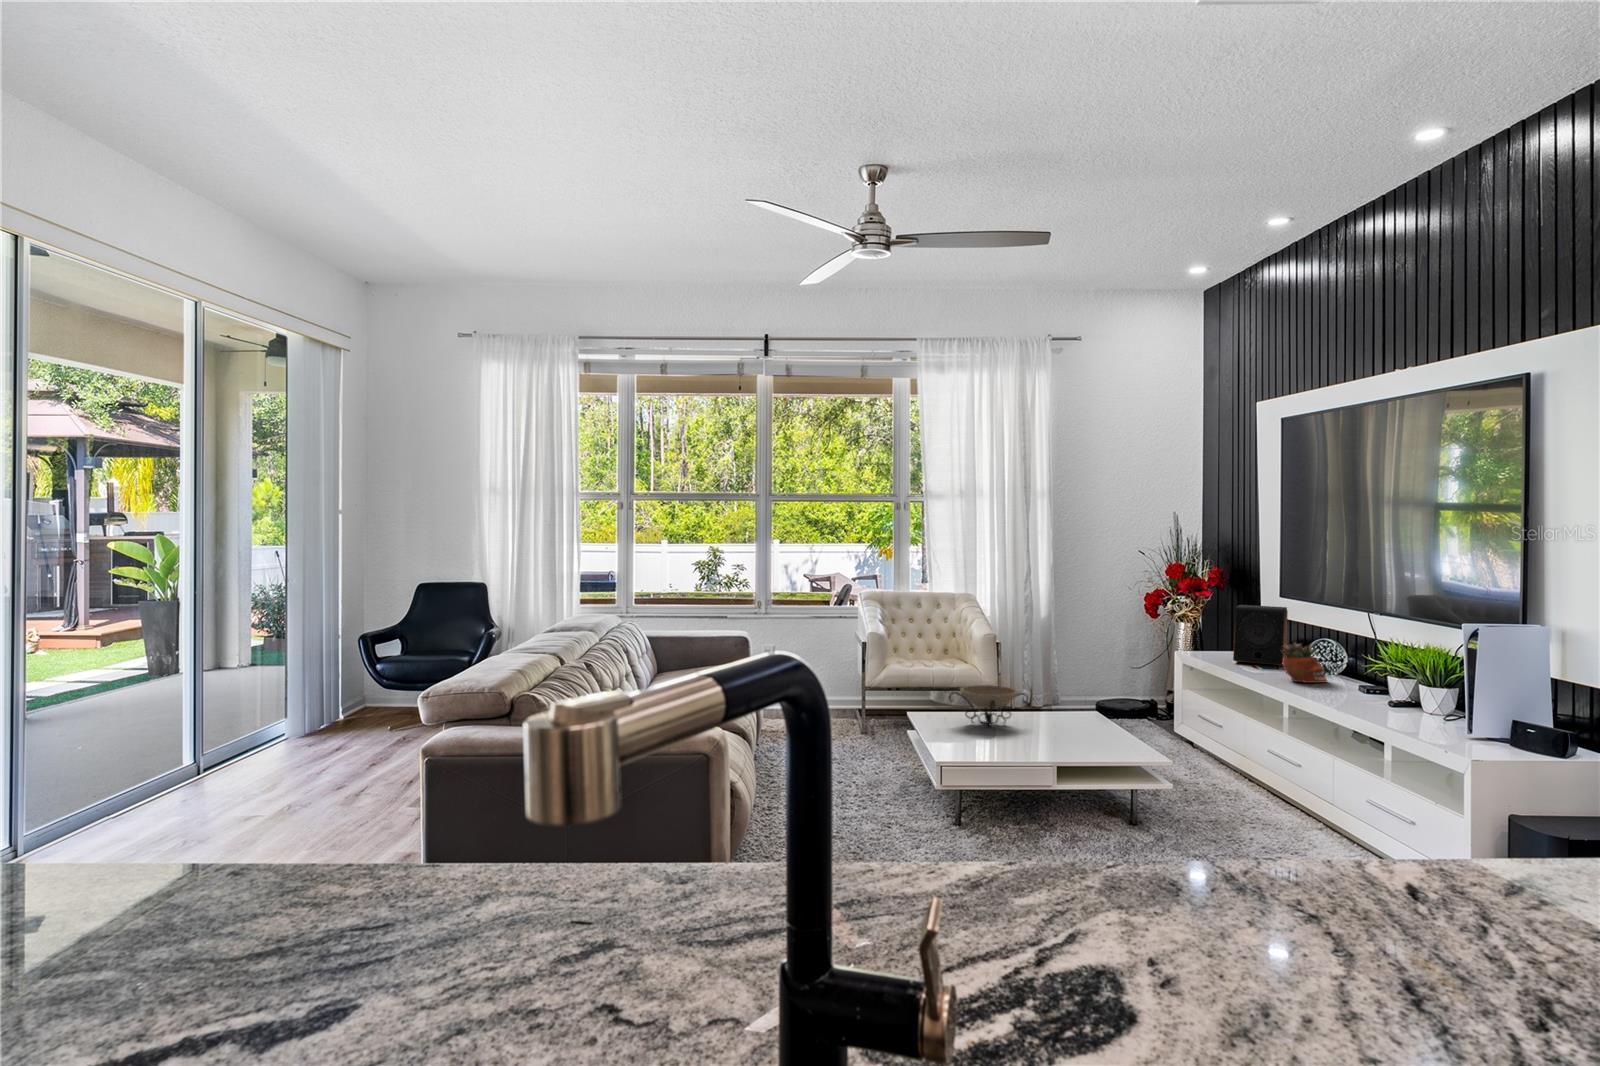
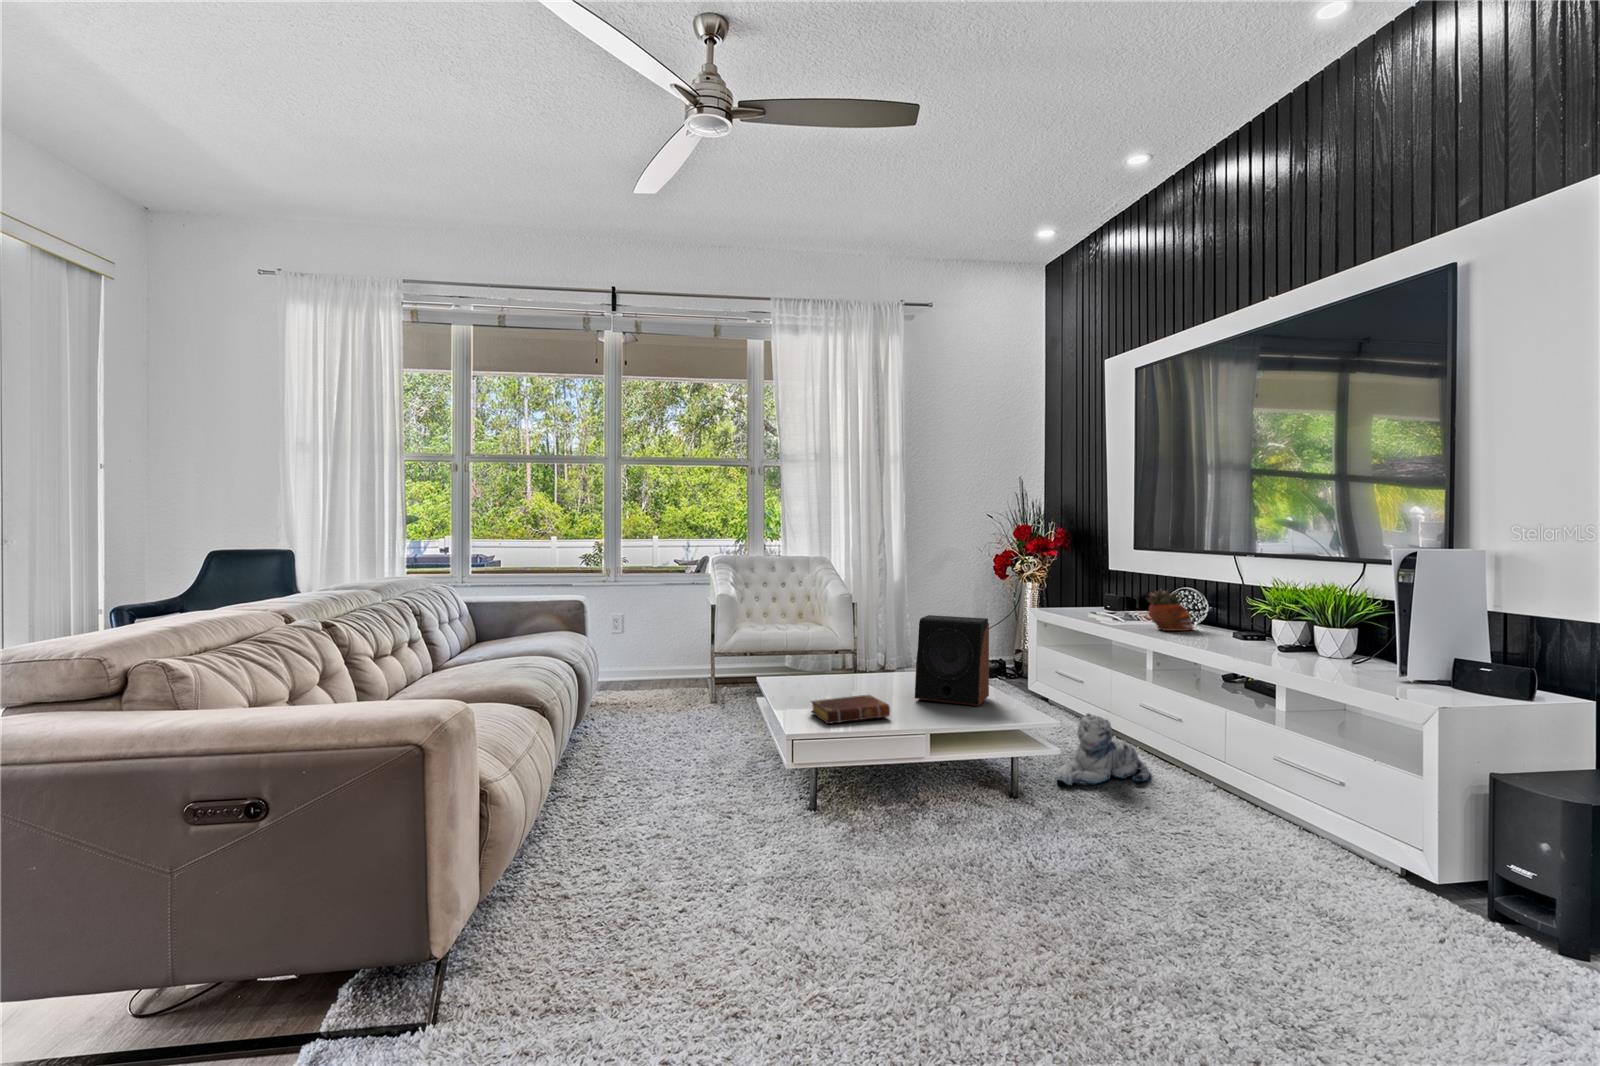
speaker: present [1233,605,1288,666] -> present [915,615,989,706]
decorative bowl: present [949,685,1028,726] -> none [802,643,891,690]
book: none [957,733,1023,756] -> present [812,695,890,724]
plush toy: none [1173,757,1265,819] -> present [1055,713,1149,785]

